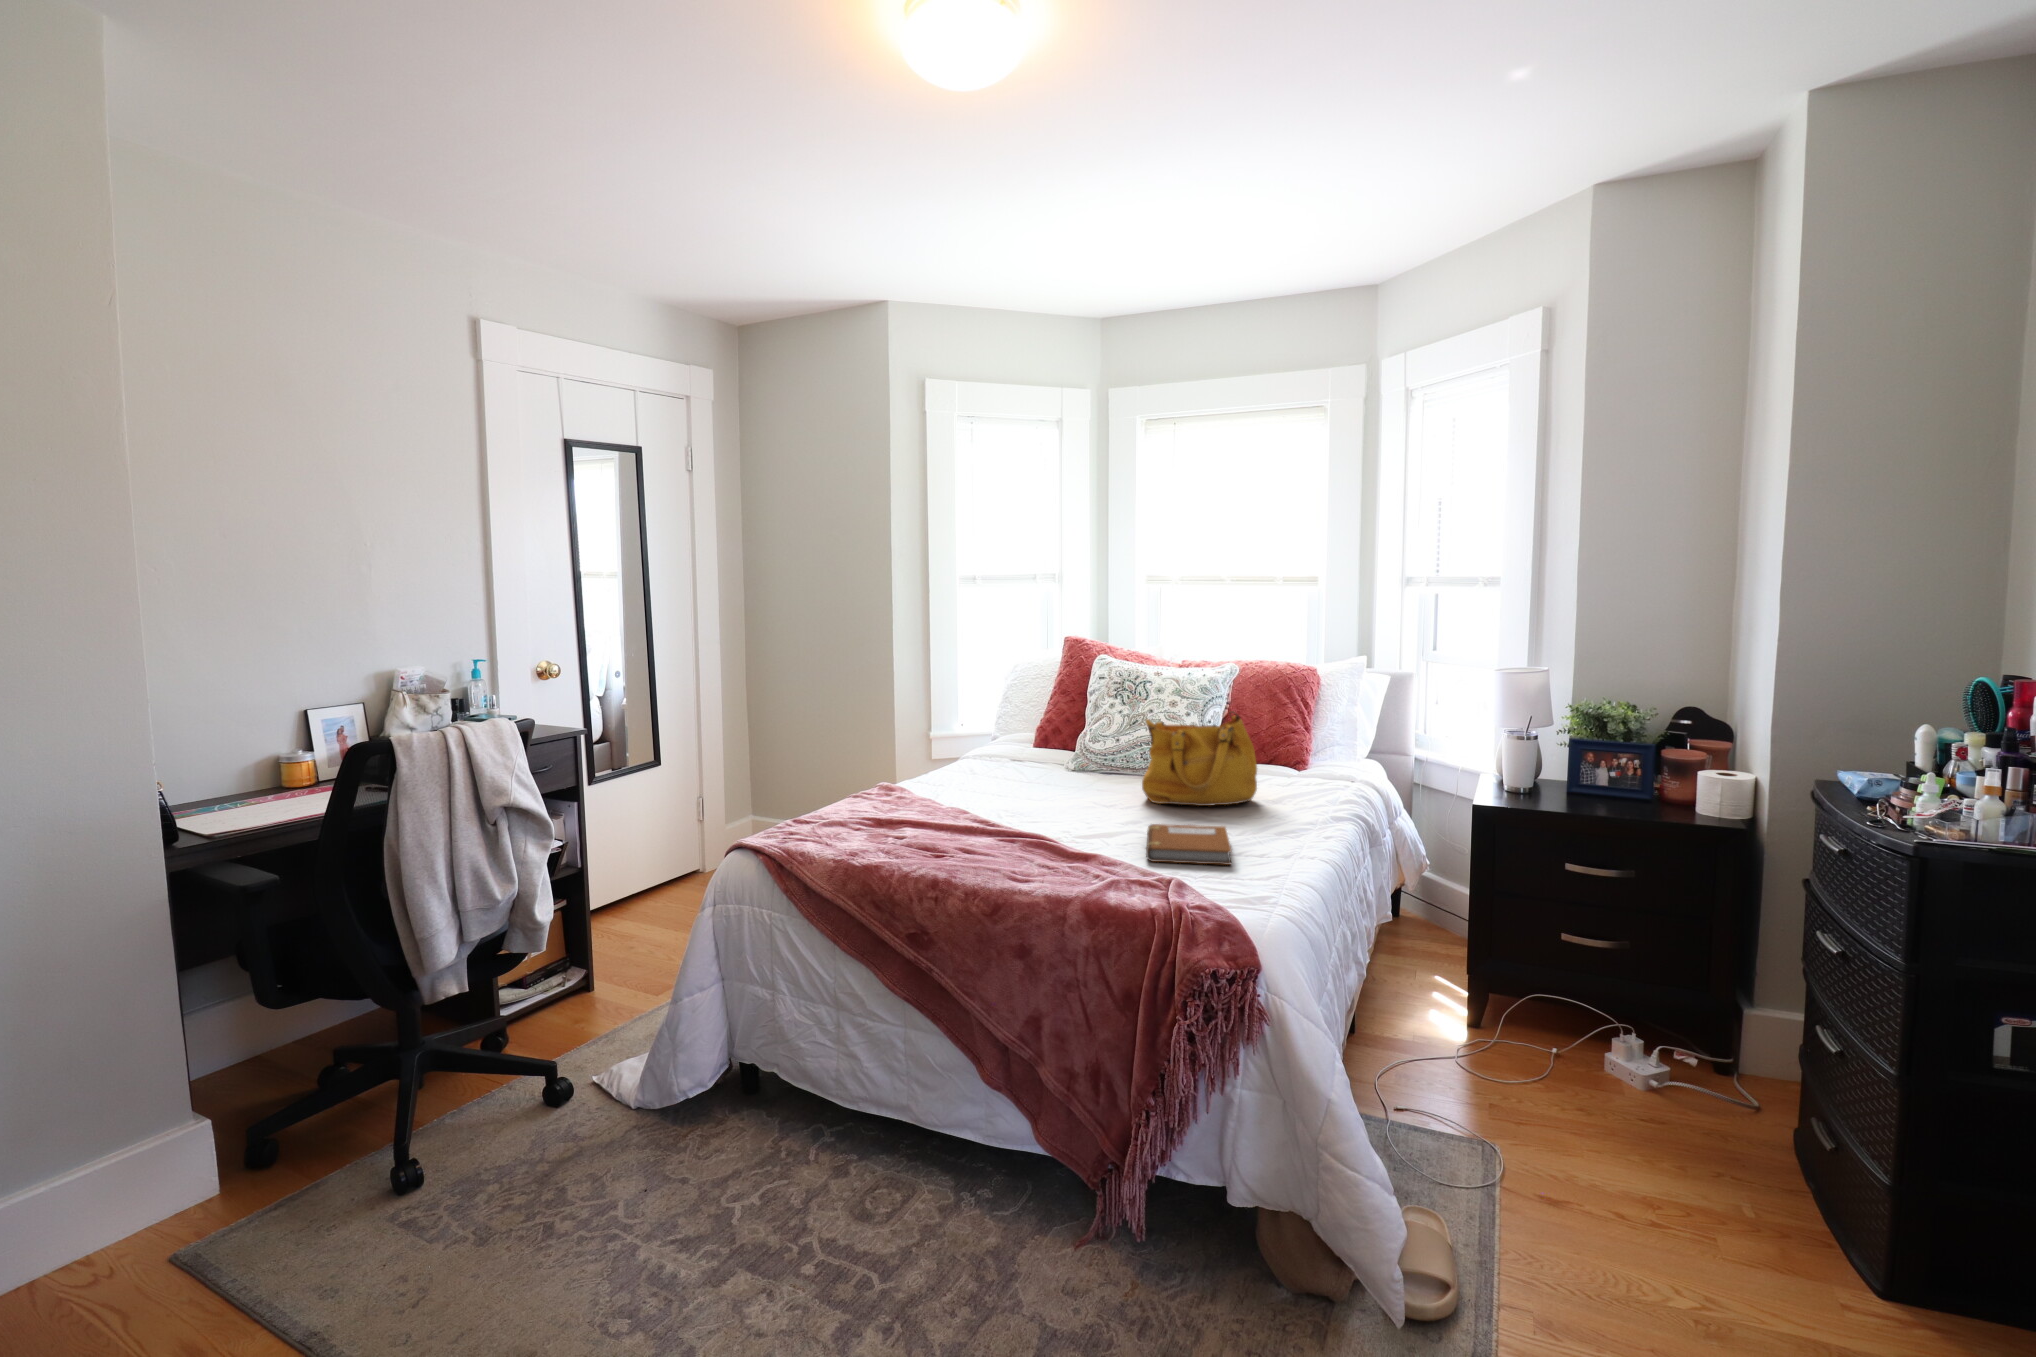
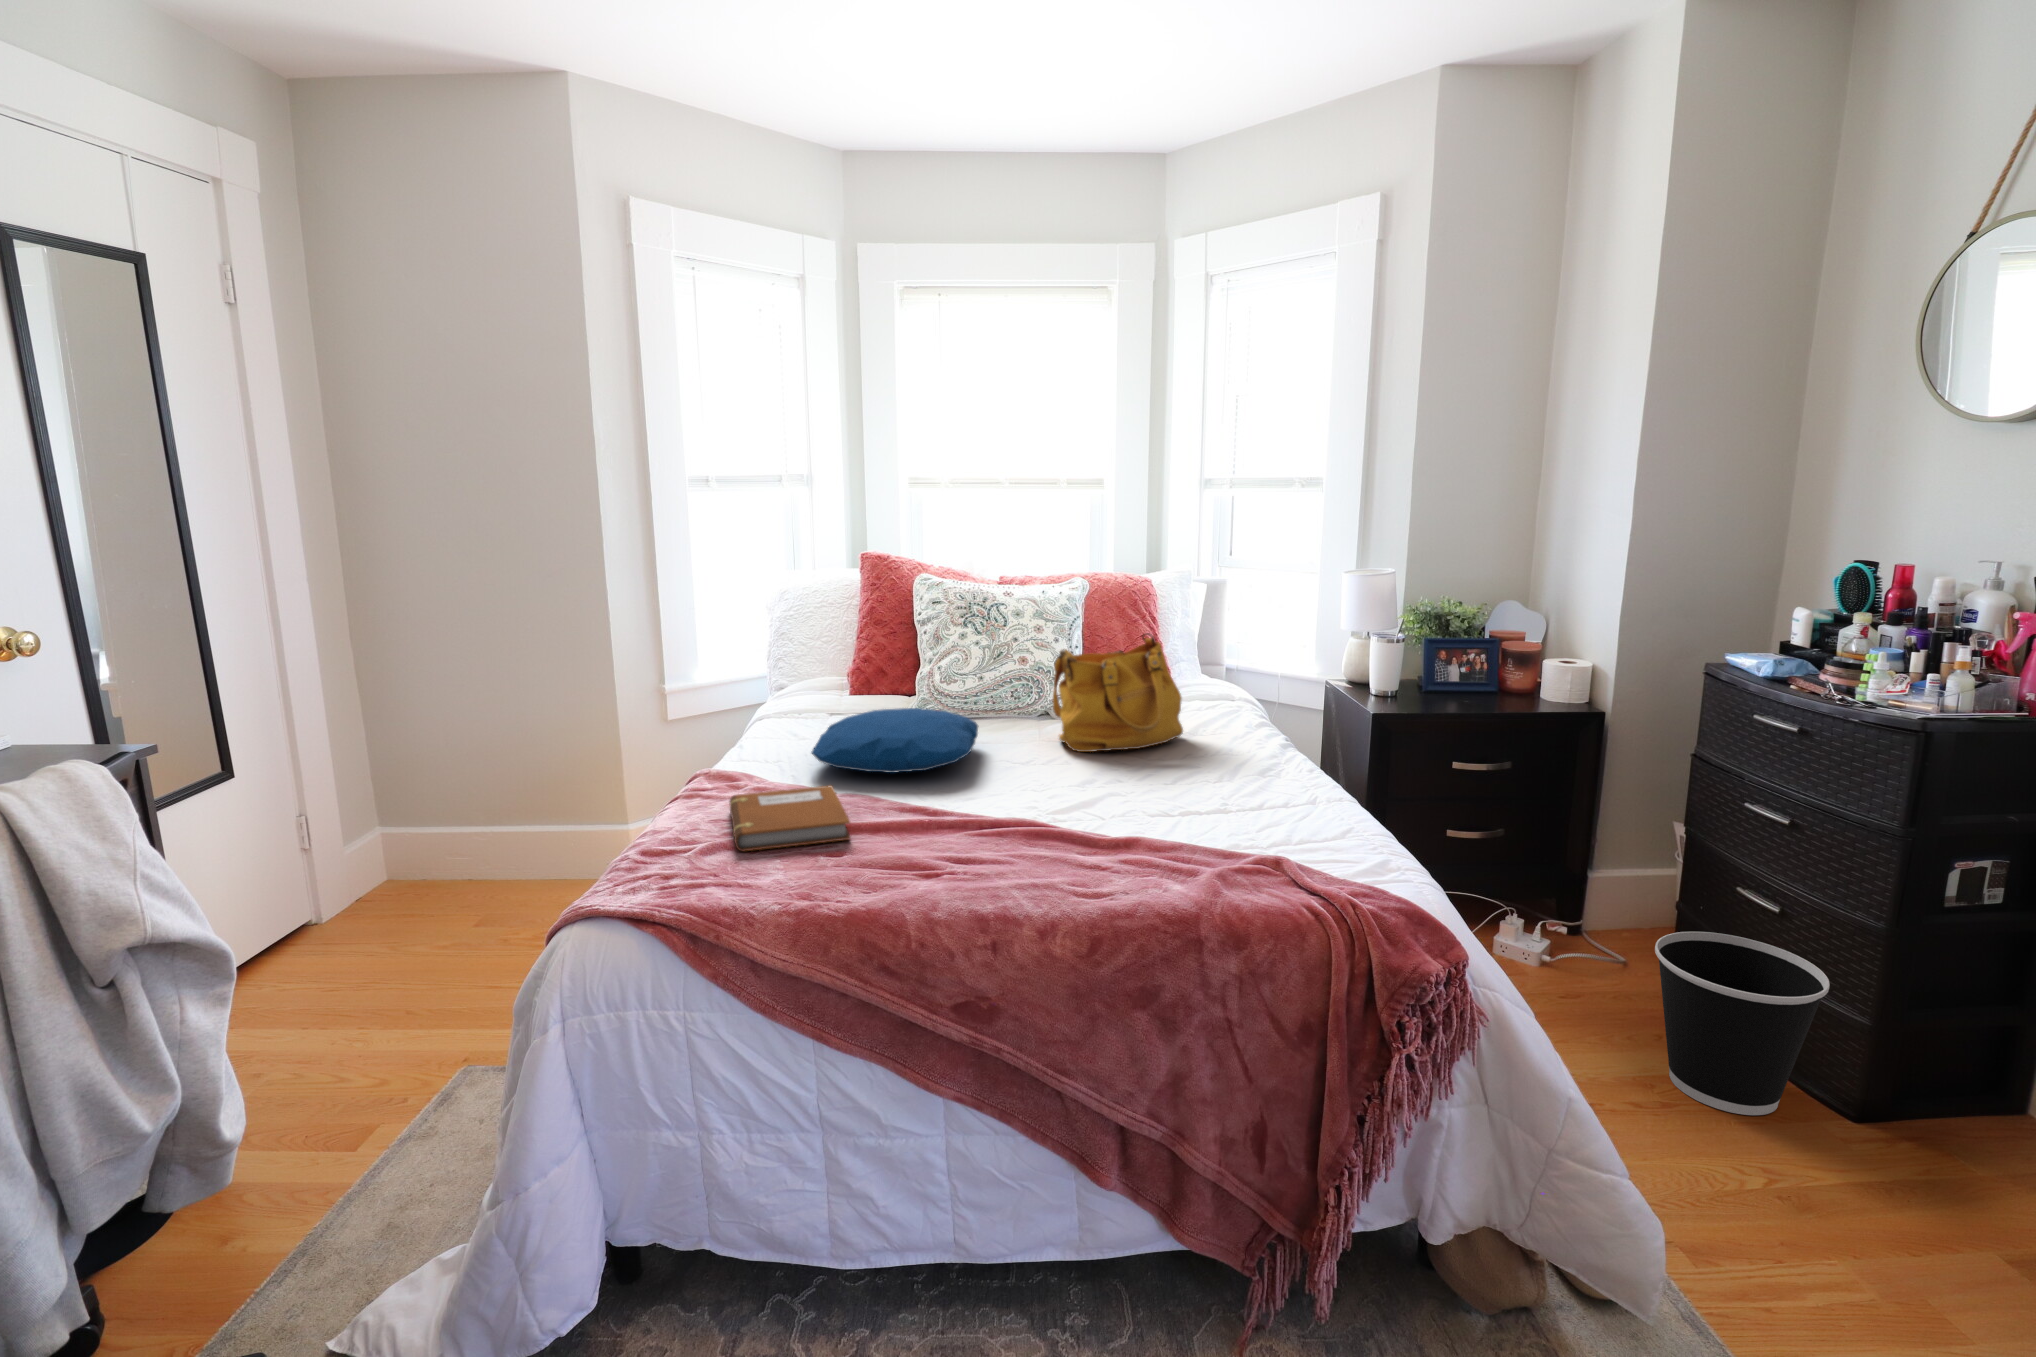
pillow: none [941,756,1081,800] -> present [812,708,979,773]
notebook: present [1146,824,1232,865] -> present [730,785,851,851]
wastebasket: none [1648,1048,1824,1245] -> present [1655,932,1830,1115]

